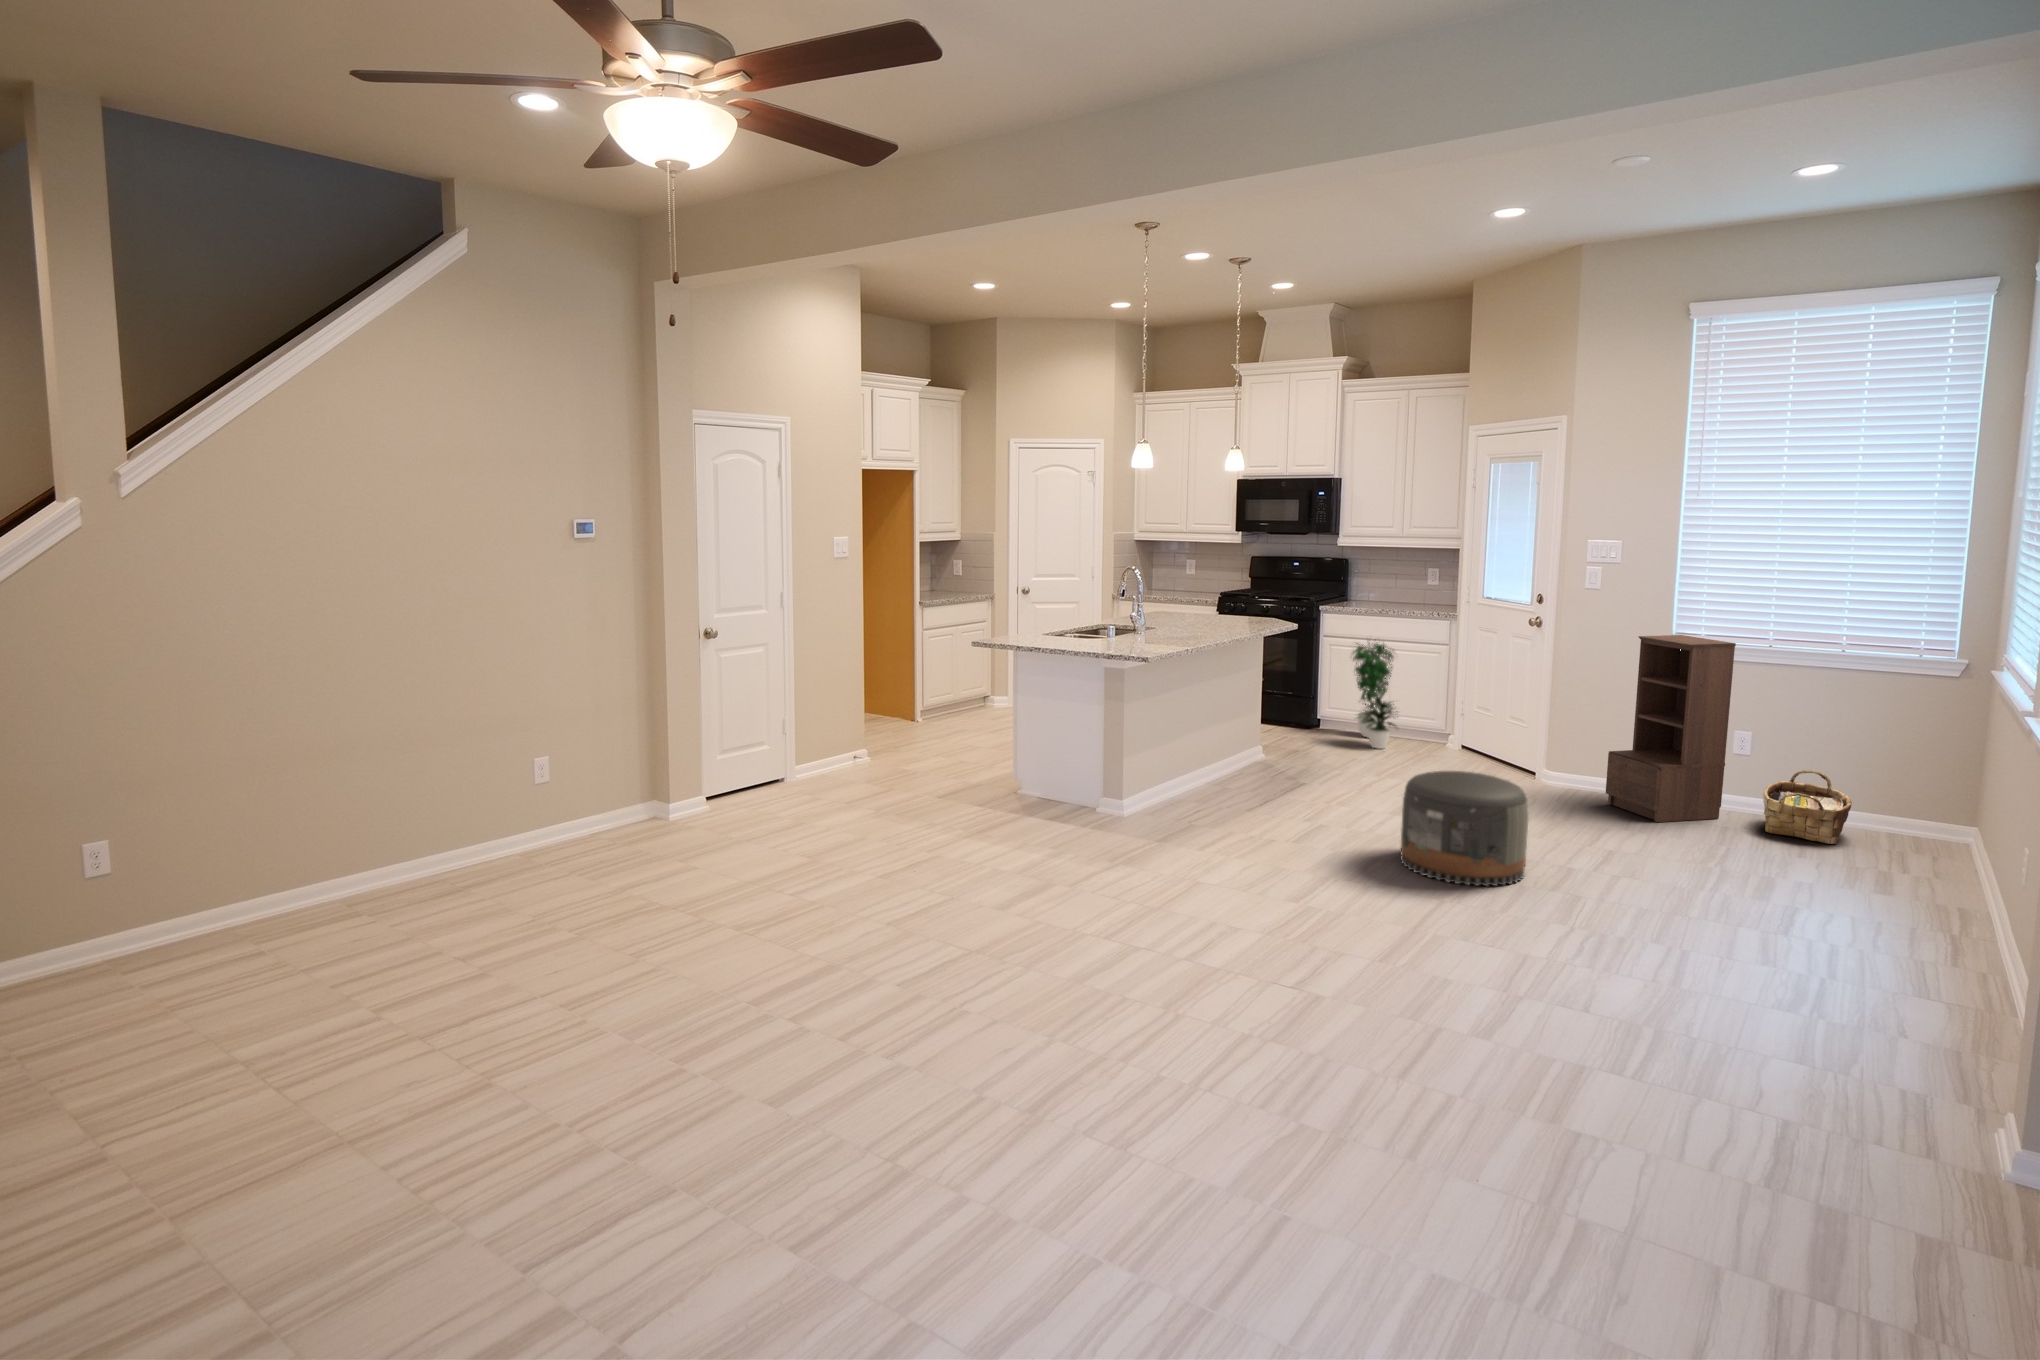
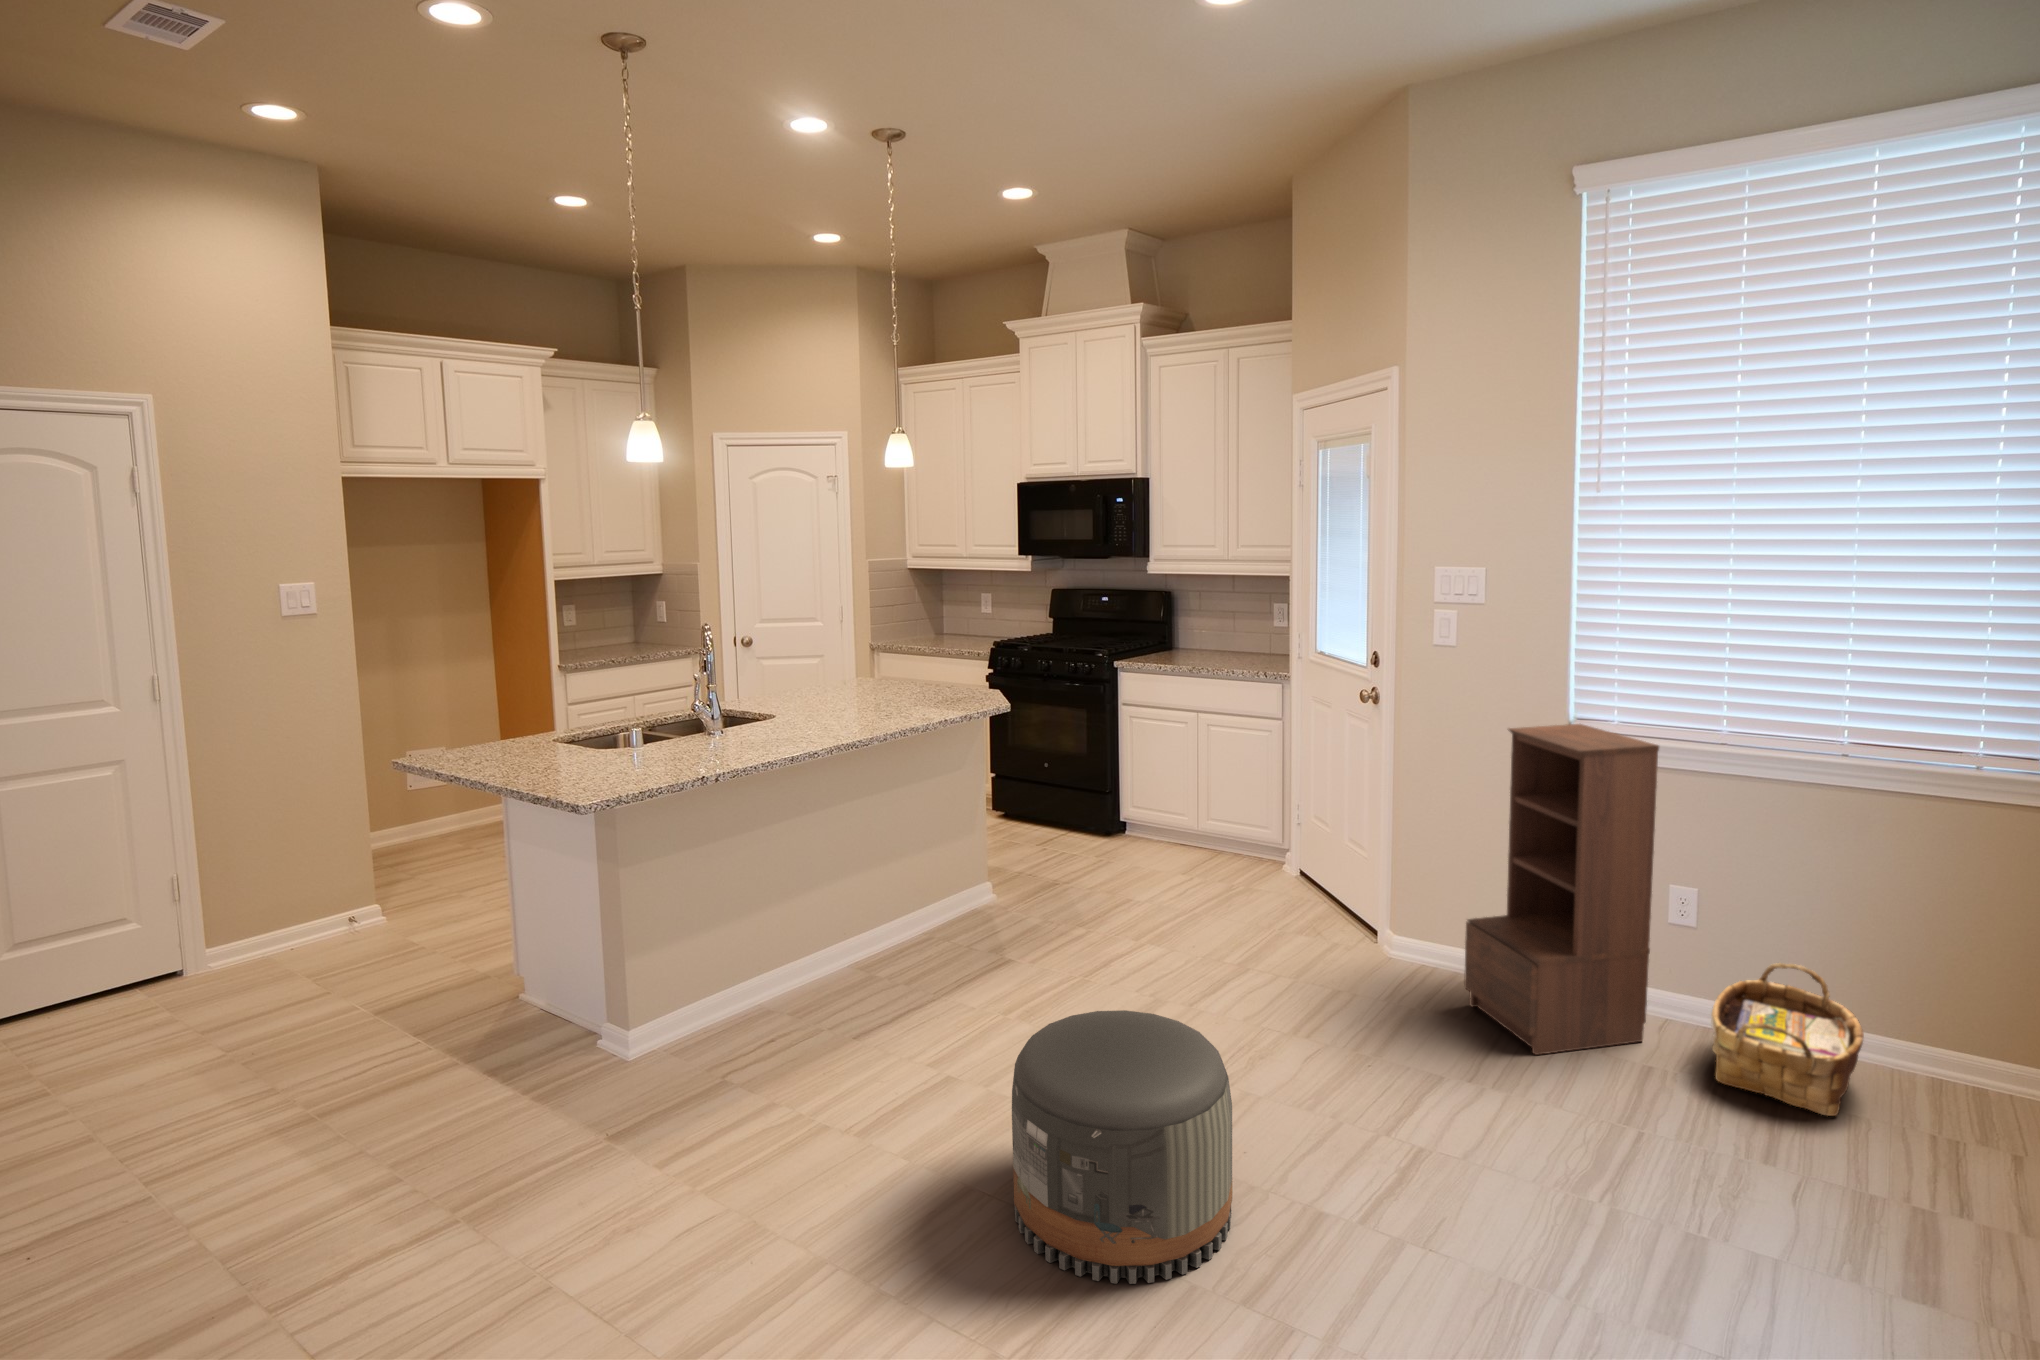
potted plant: present [1353,643,1397,749] -> none [1141,704,1216,877]

